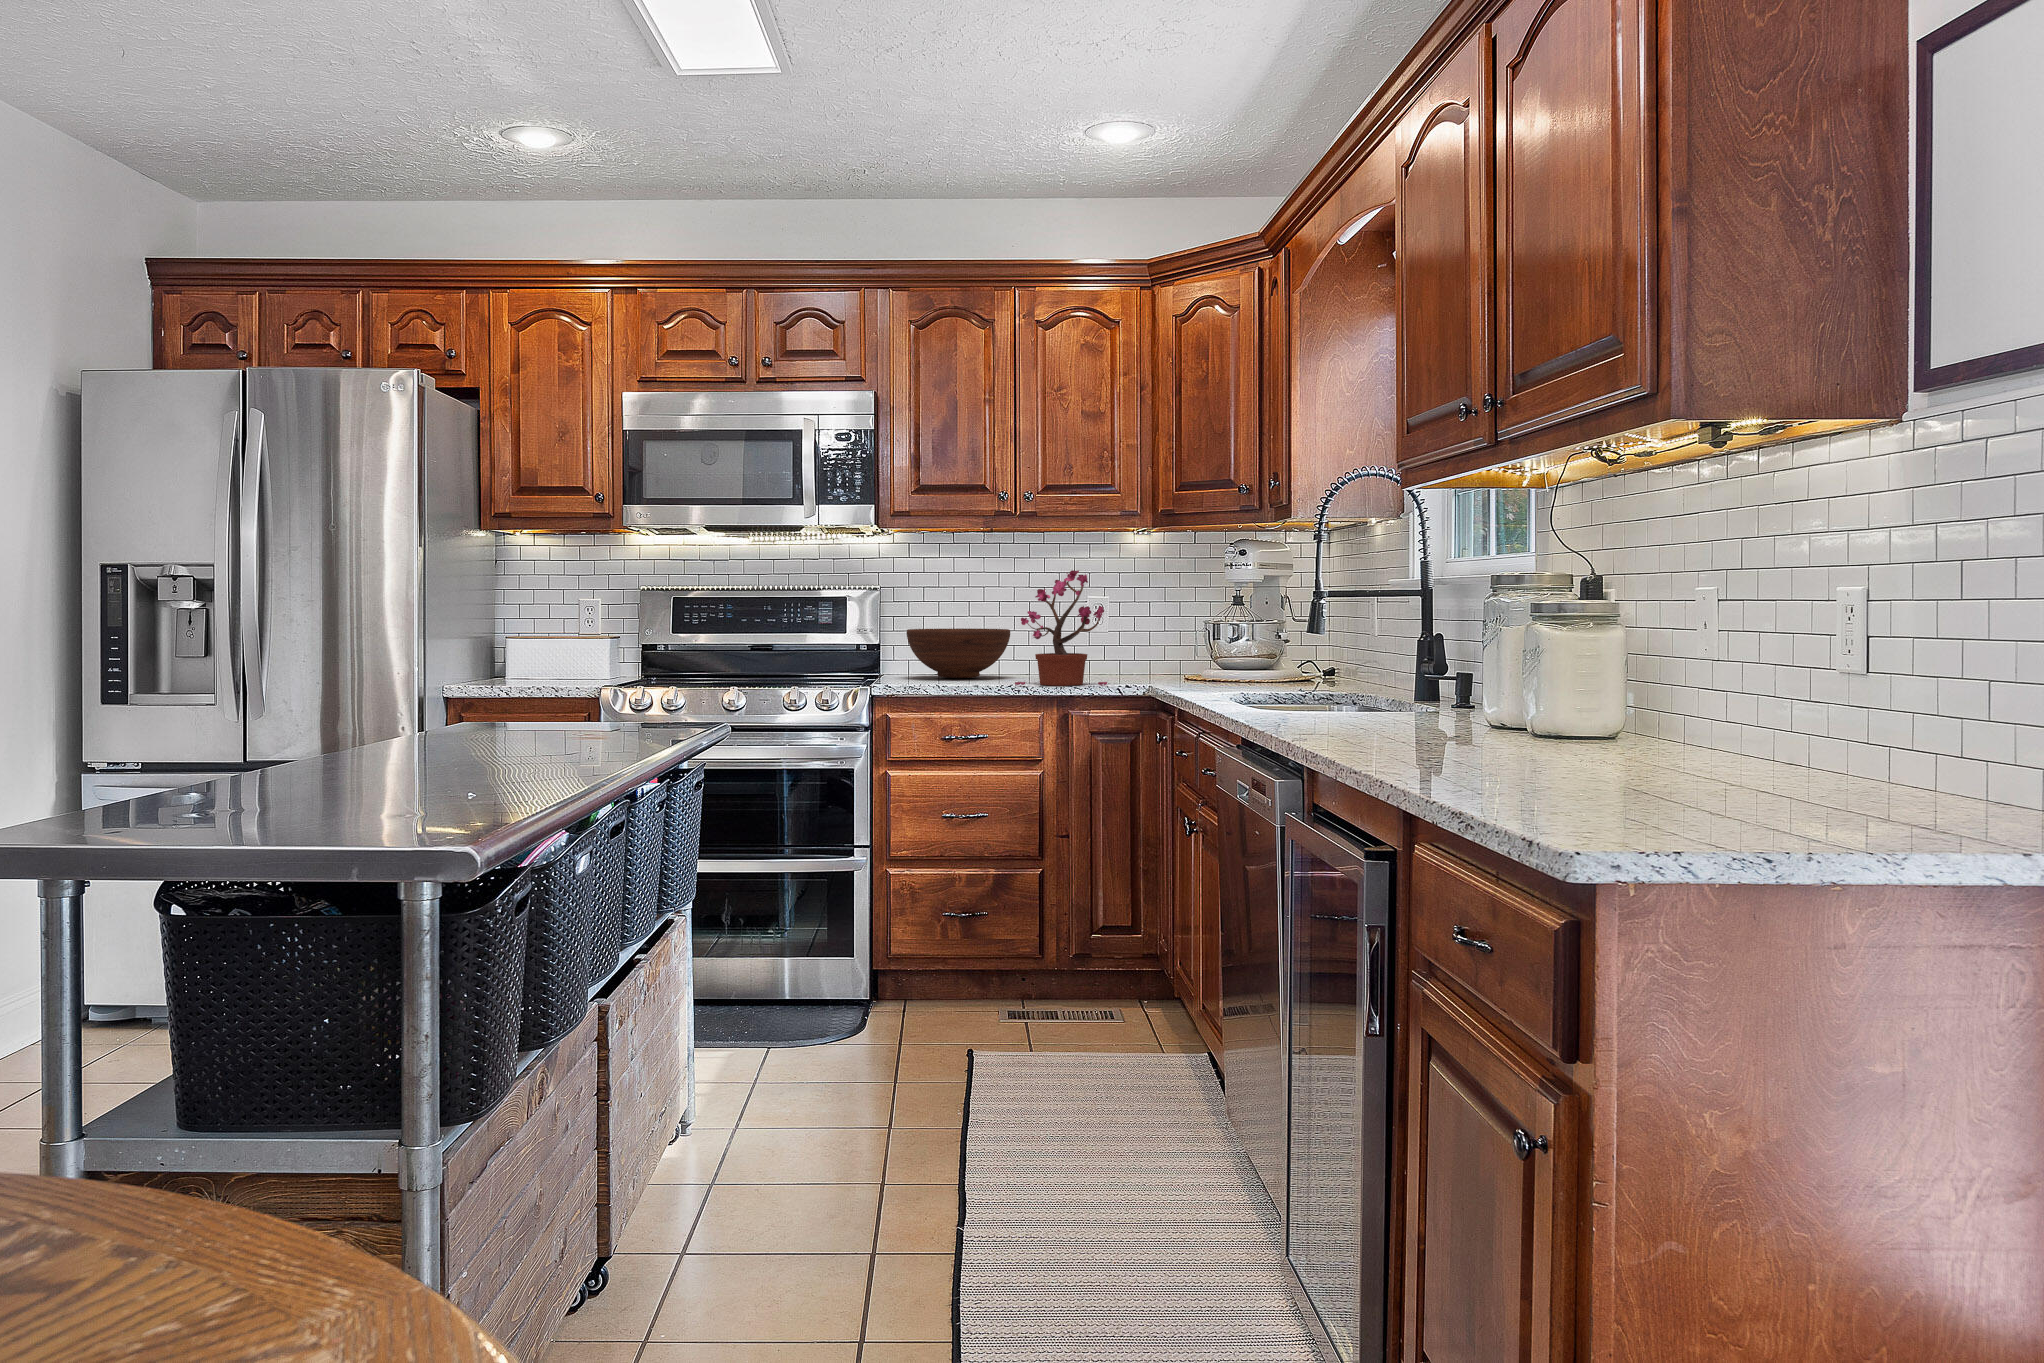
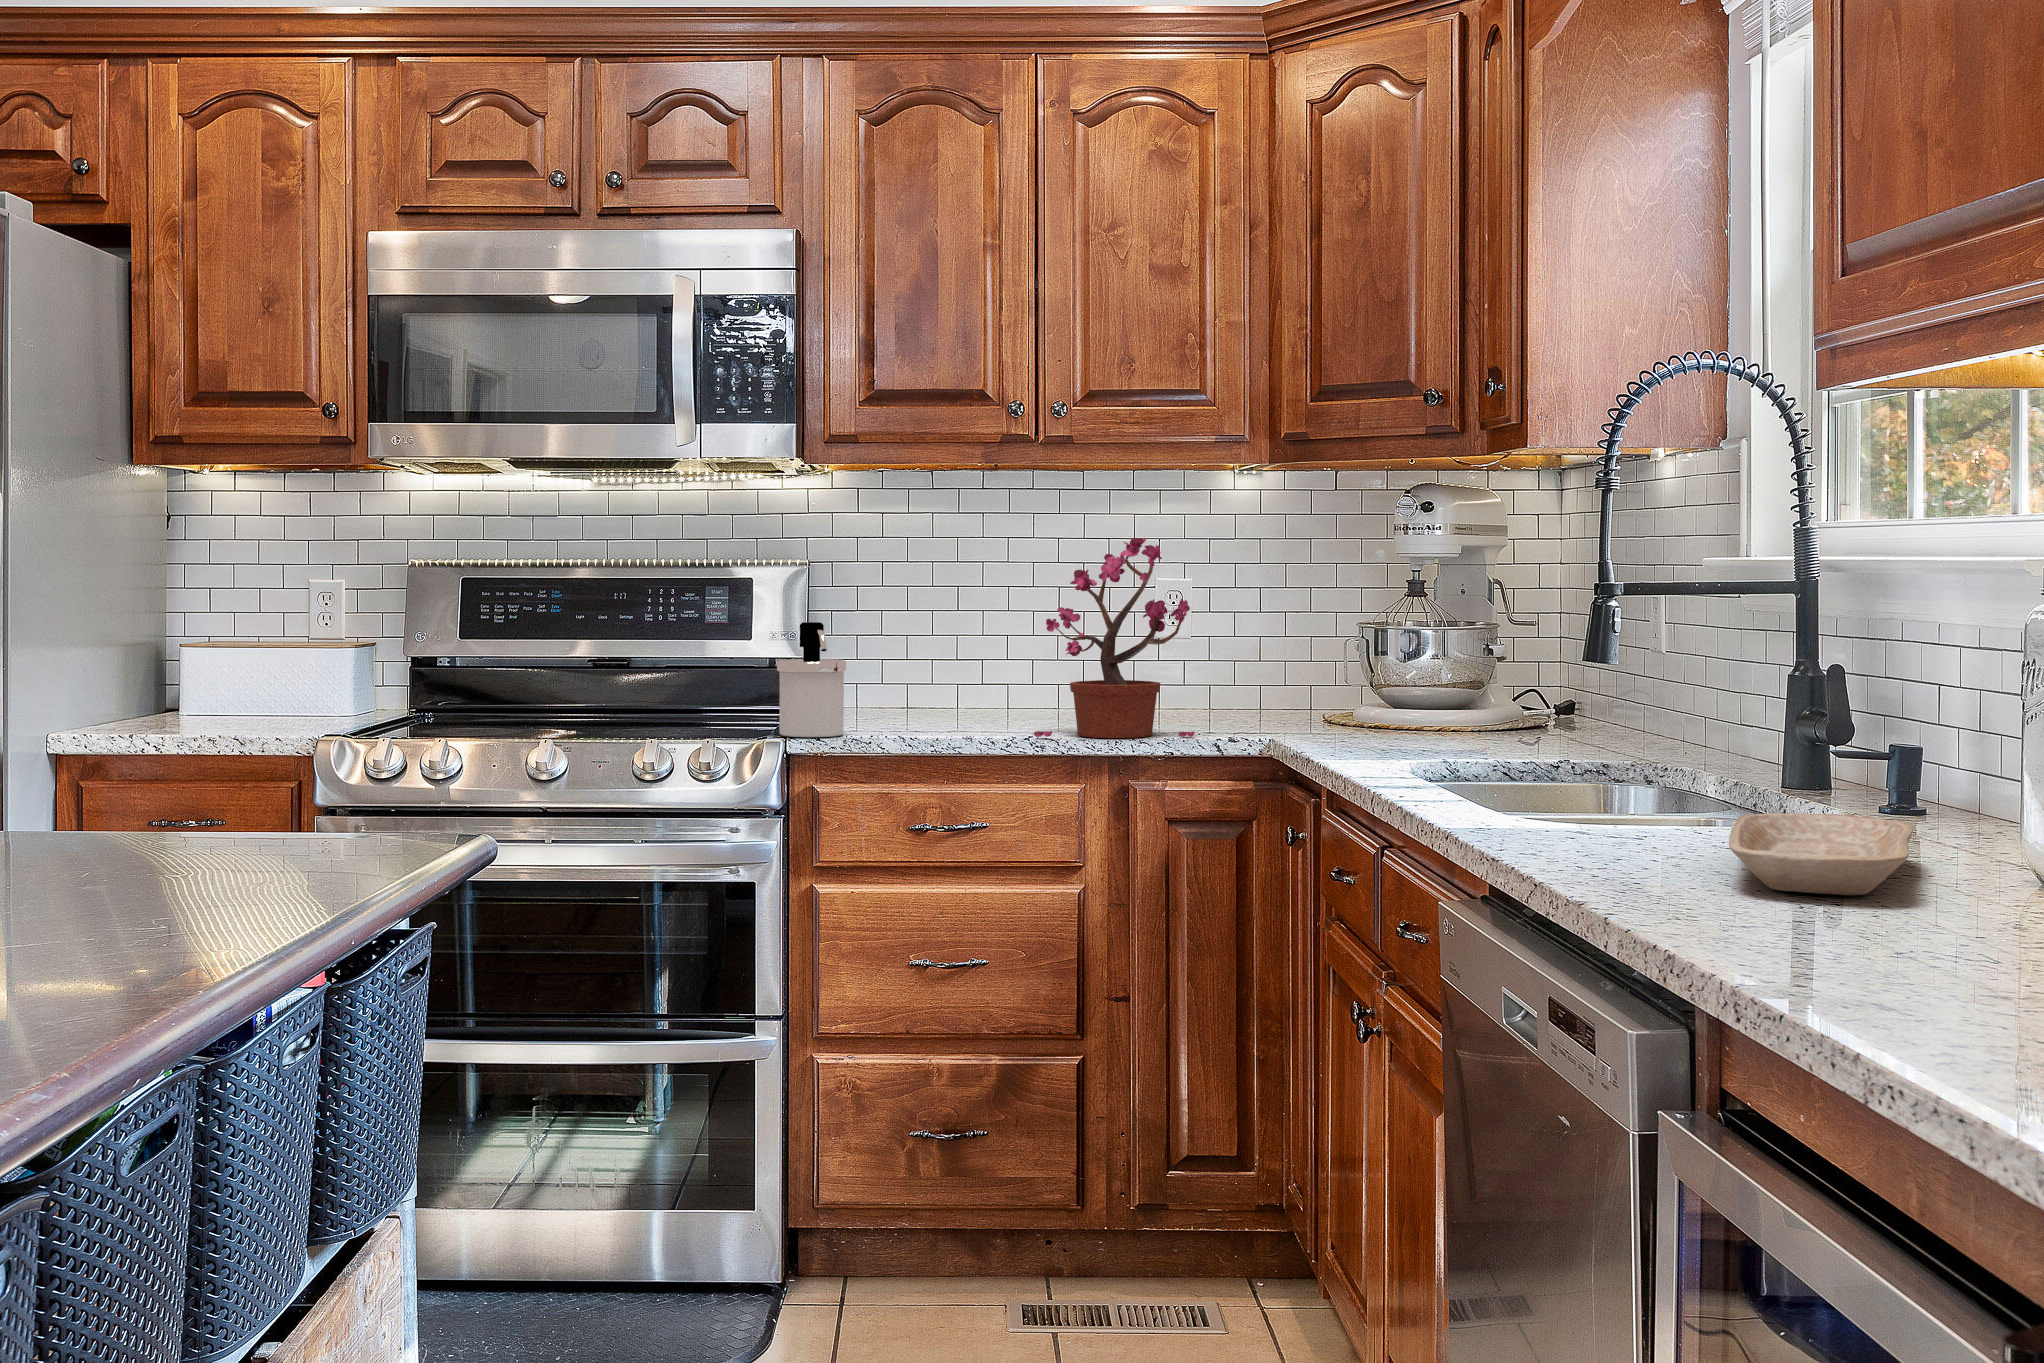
soap dispenser: none [866,620,906,686] -> present [777,622,846,737]
fruit bowl: present [907,629,1010,678] -> none [856,634,1031,719]
tray: none [1361,705,1456,735] -> present [1729,813,1913,895]

